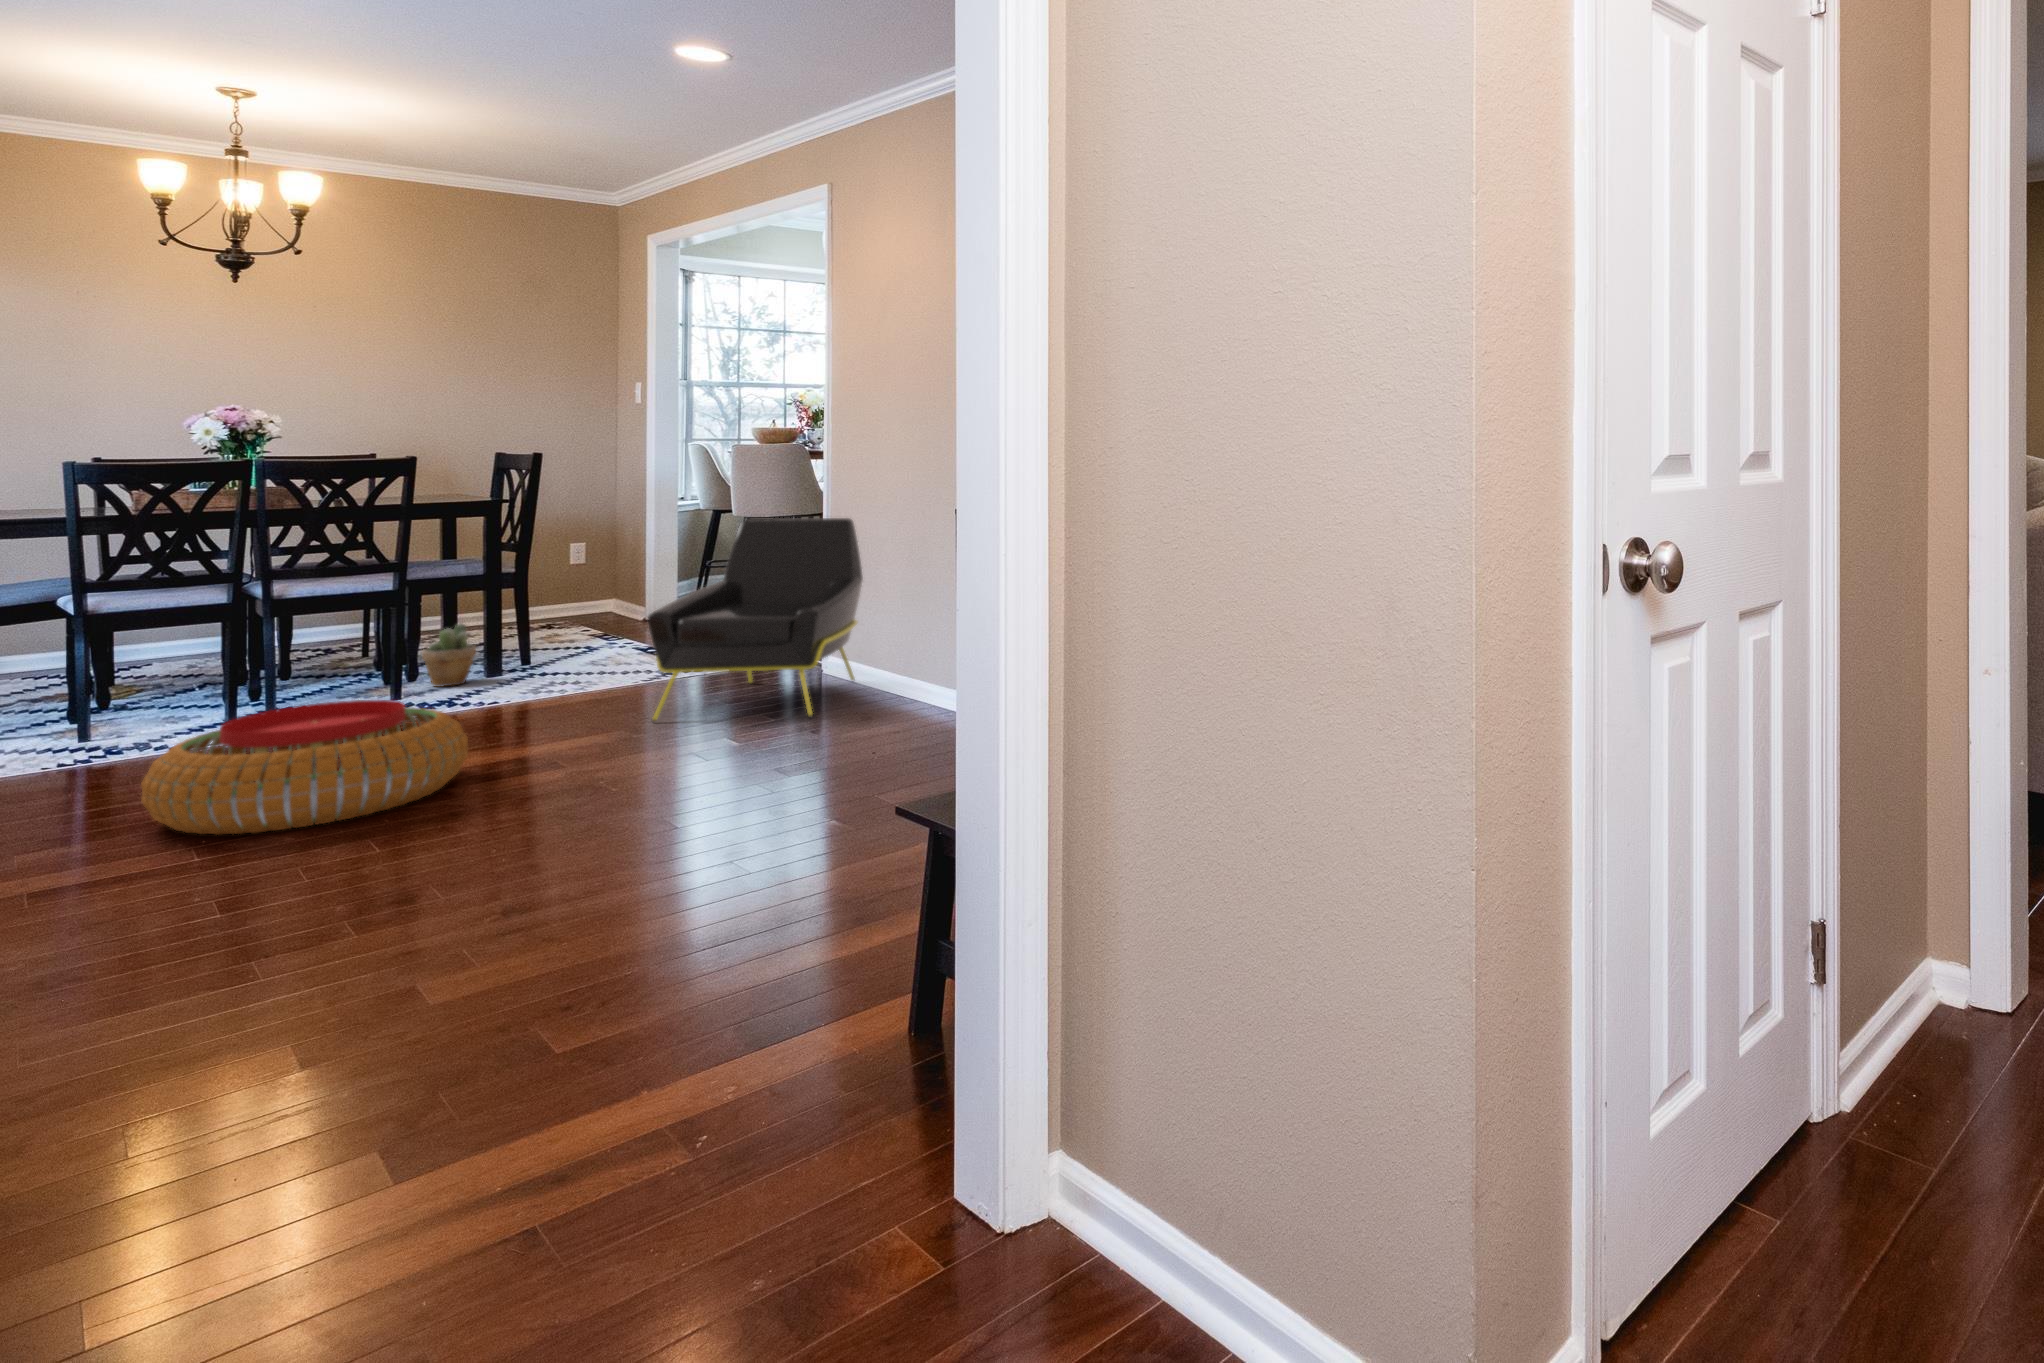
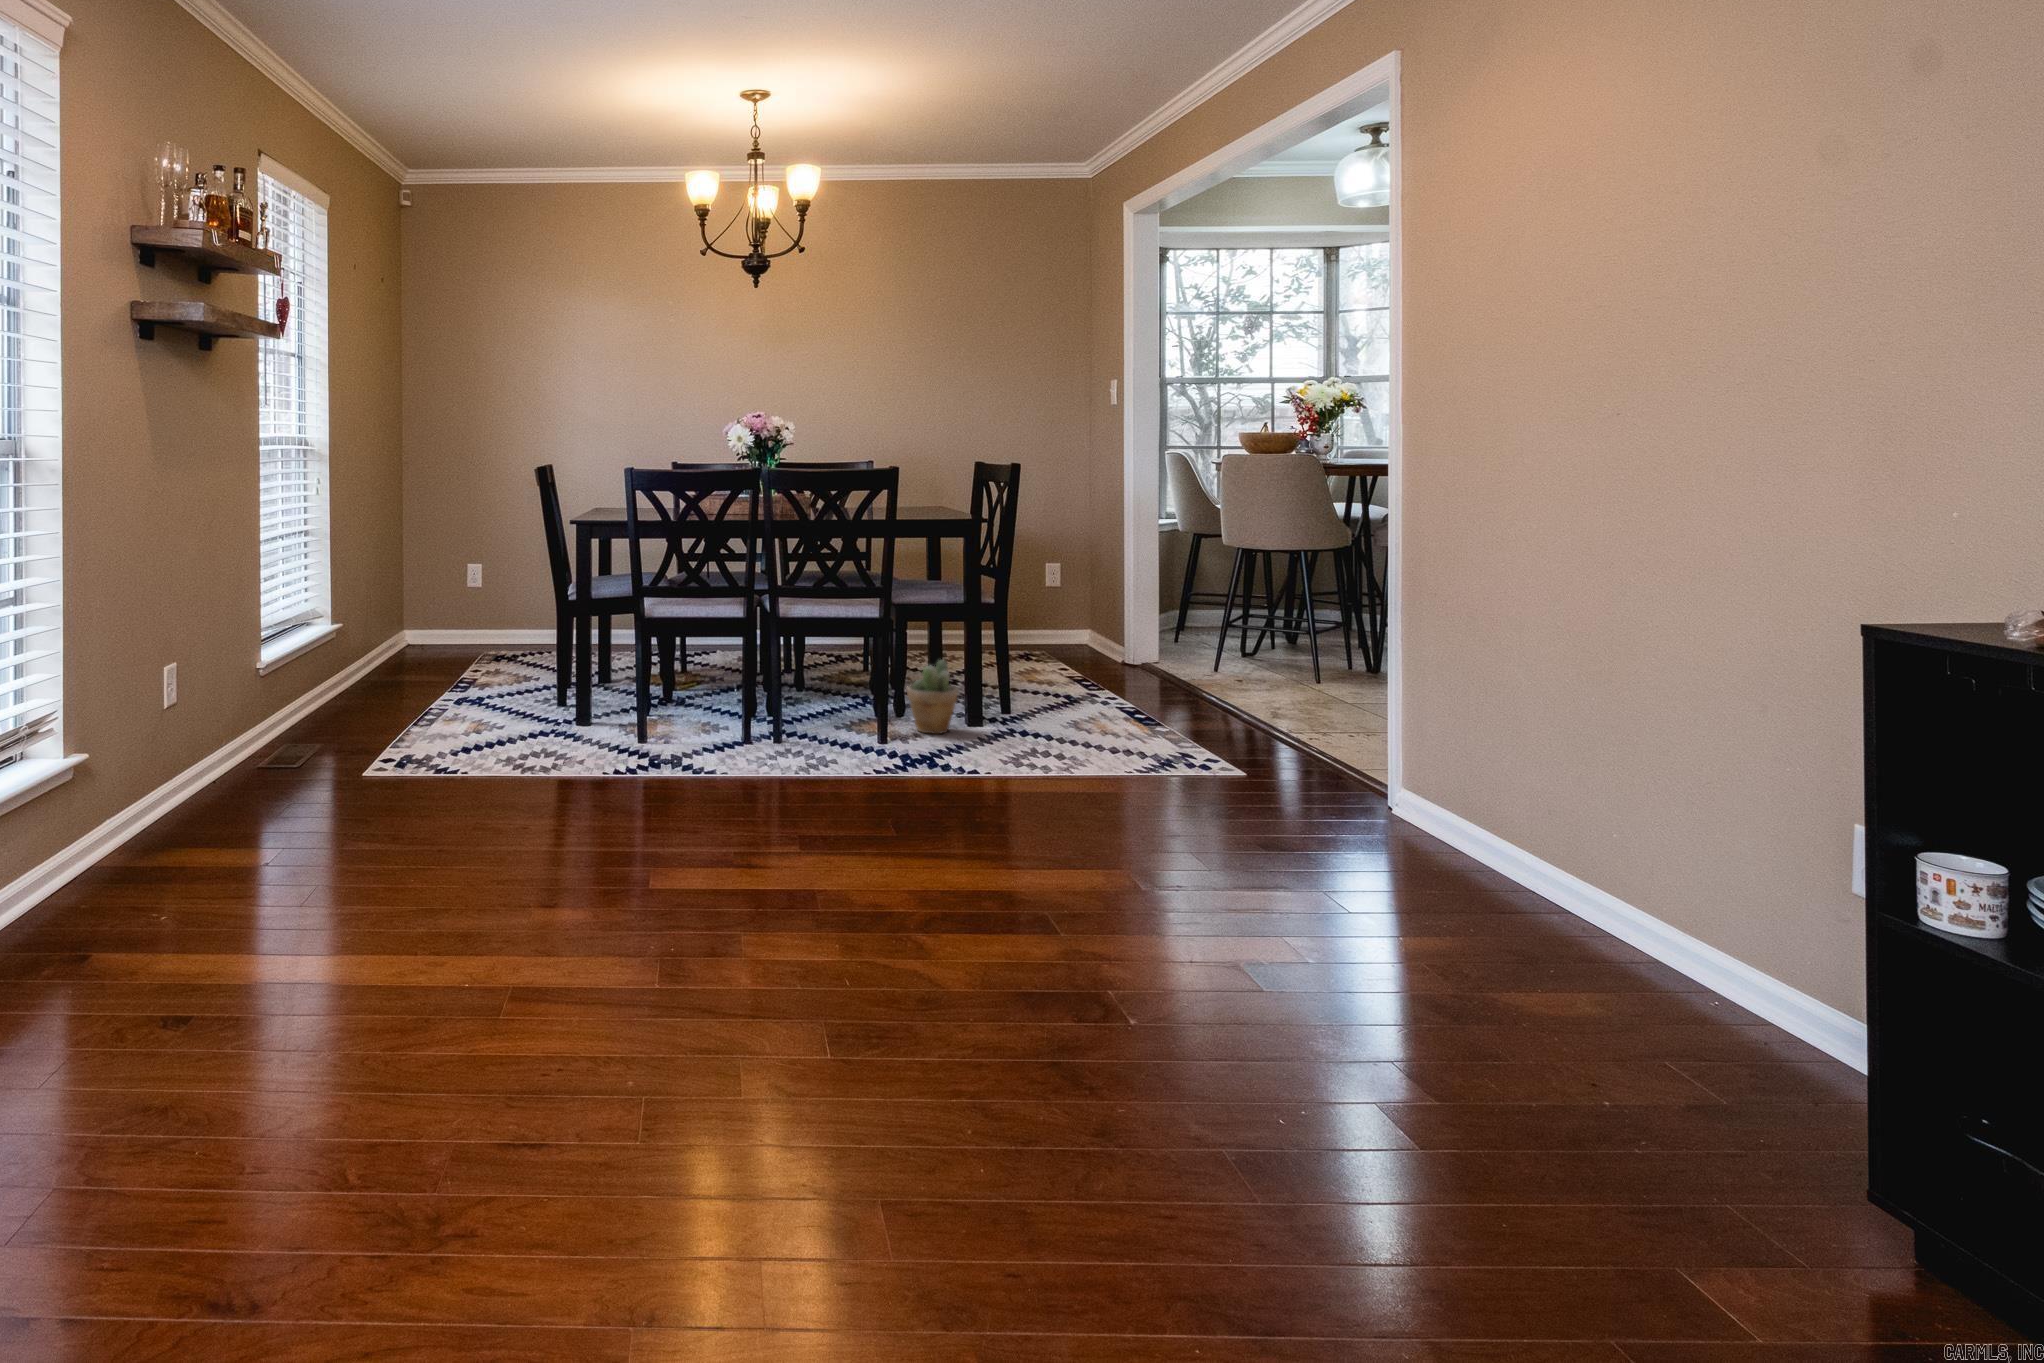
armchair: present [647,518,863,722] -> none [1165,560,1482,910]
pouf: present [141,700,468,834] -> none [655,765,960,943]

